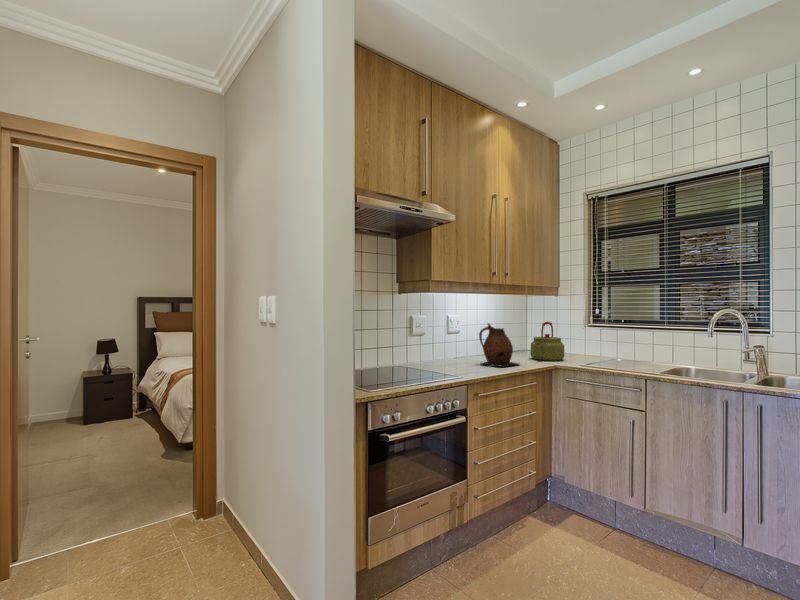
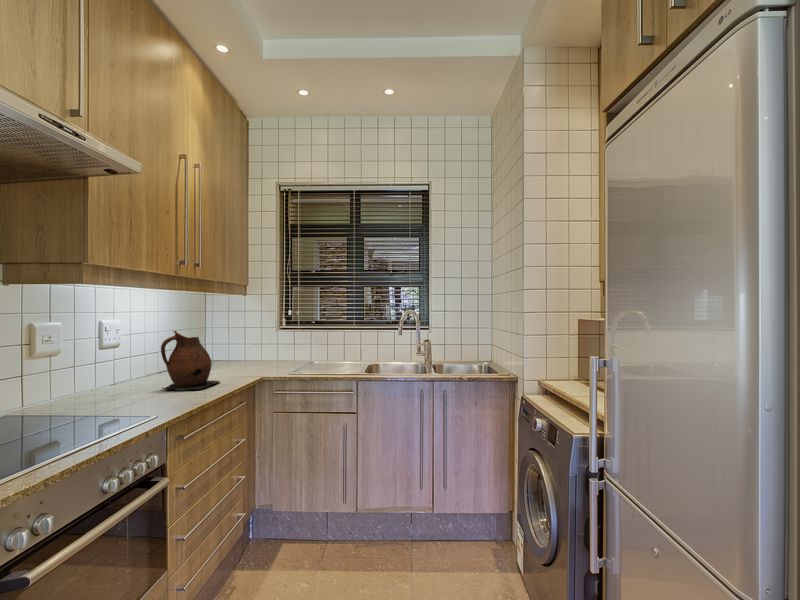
kettle: present [531,322,564,361] -> none [222,326,263,373]

